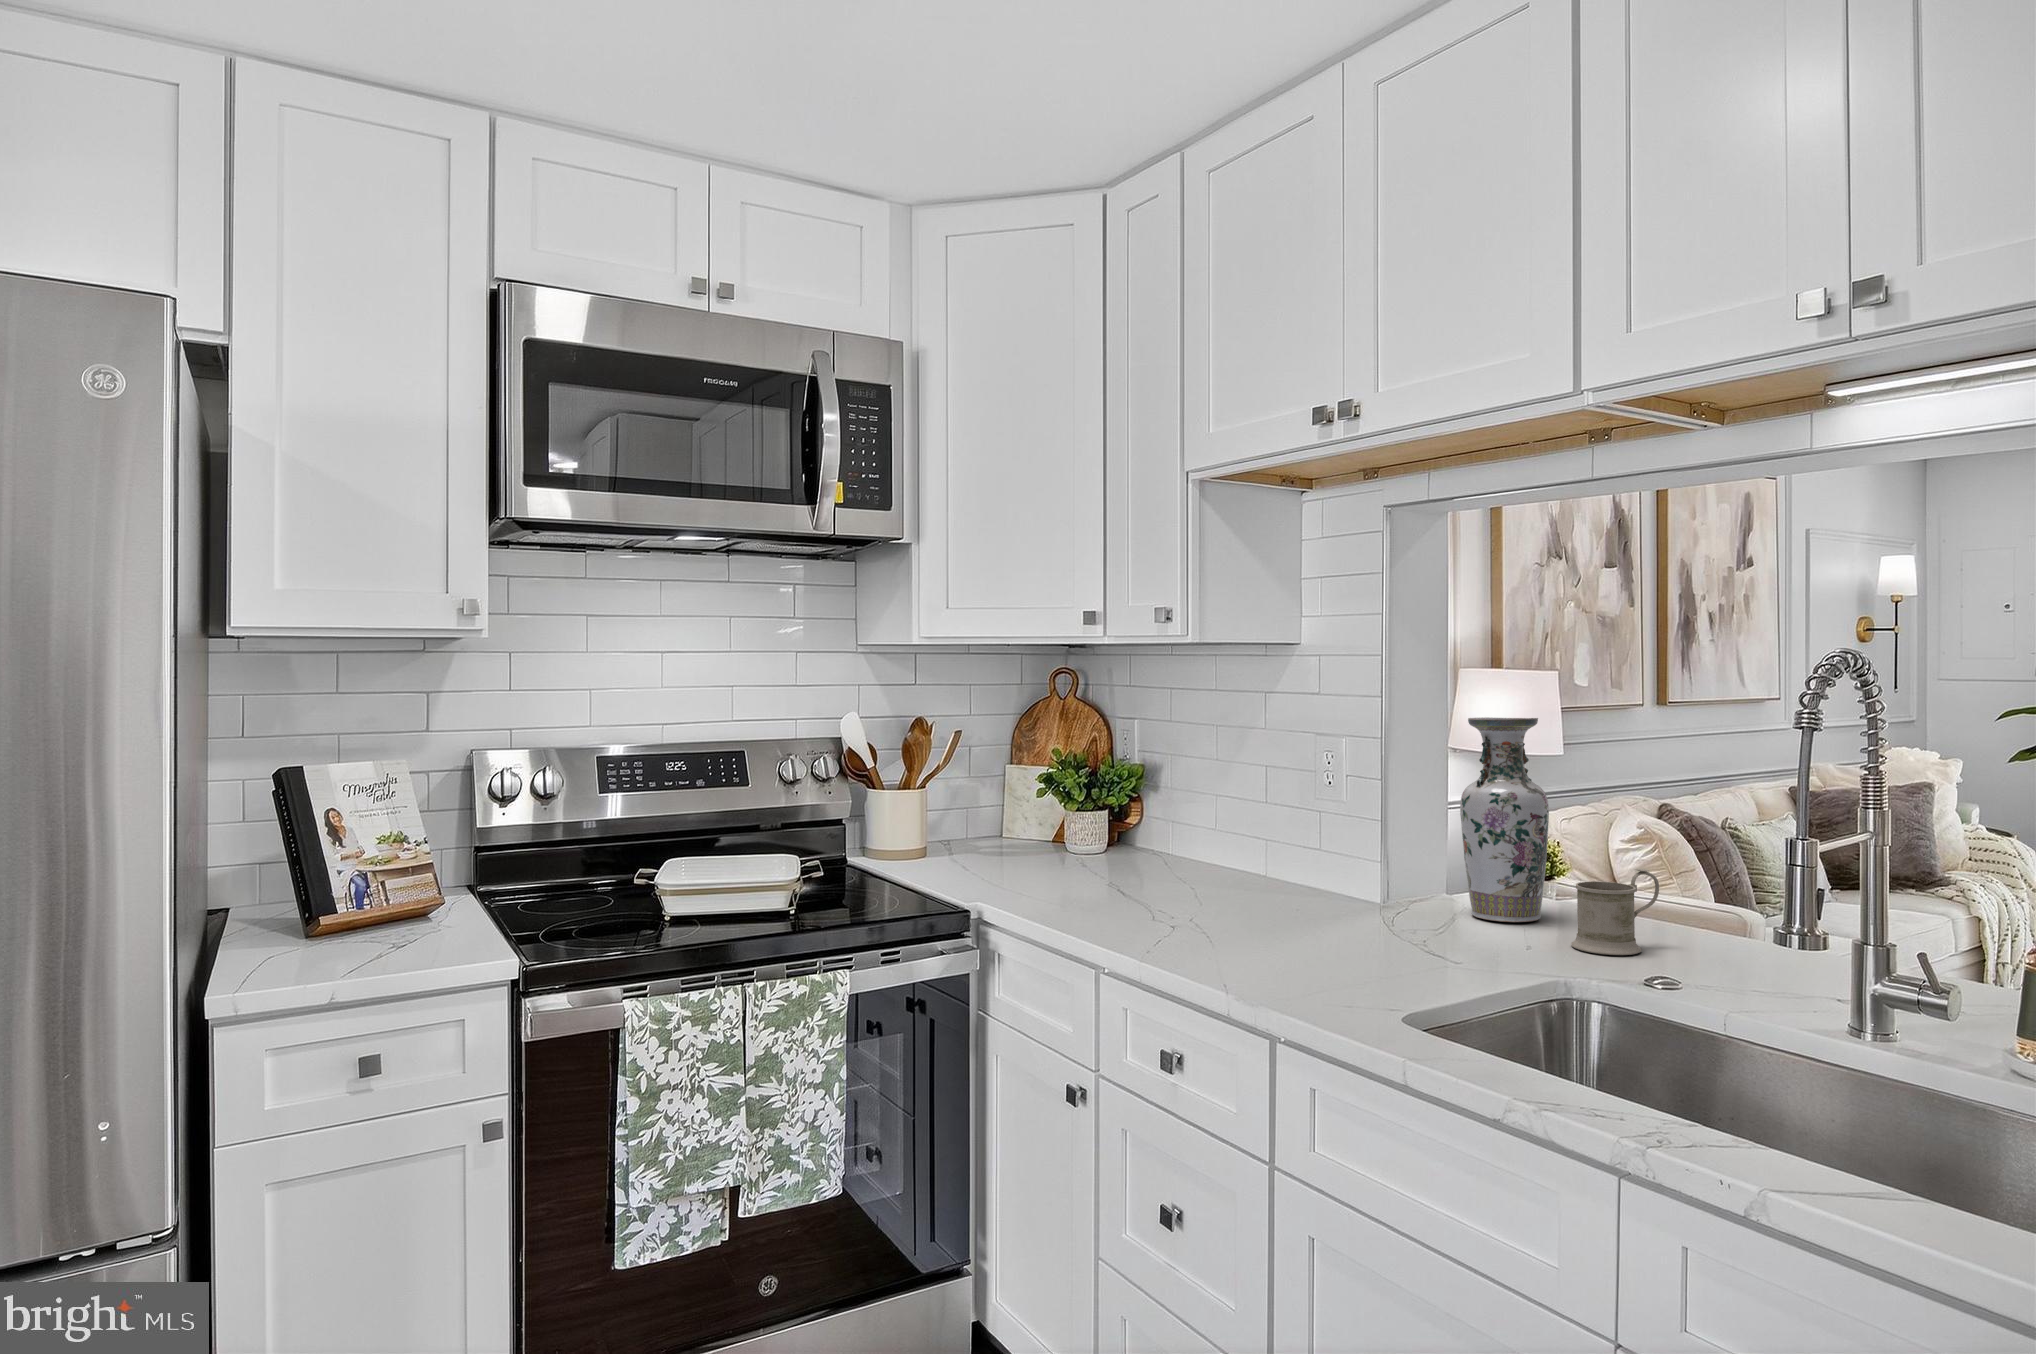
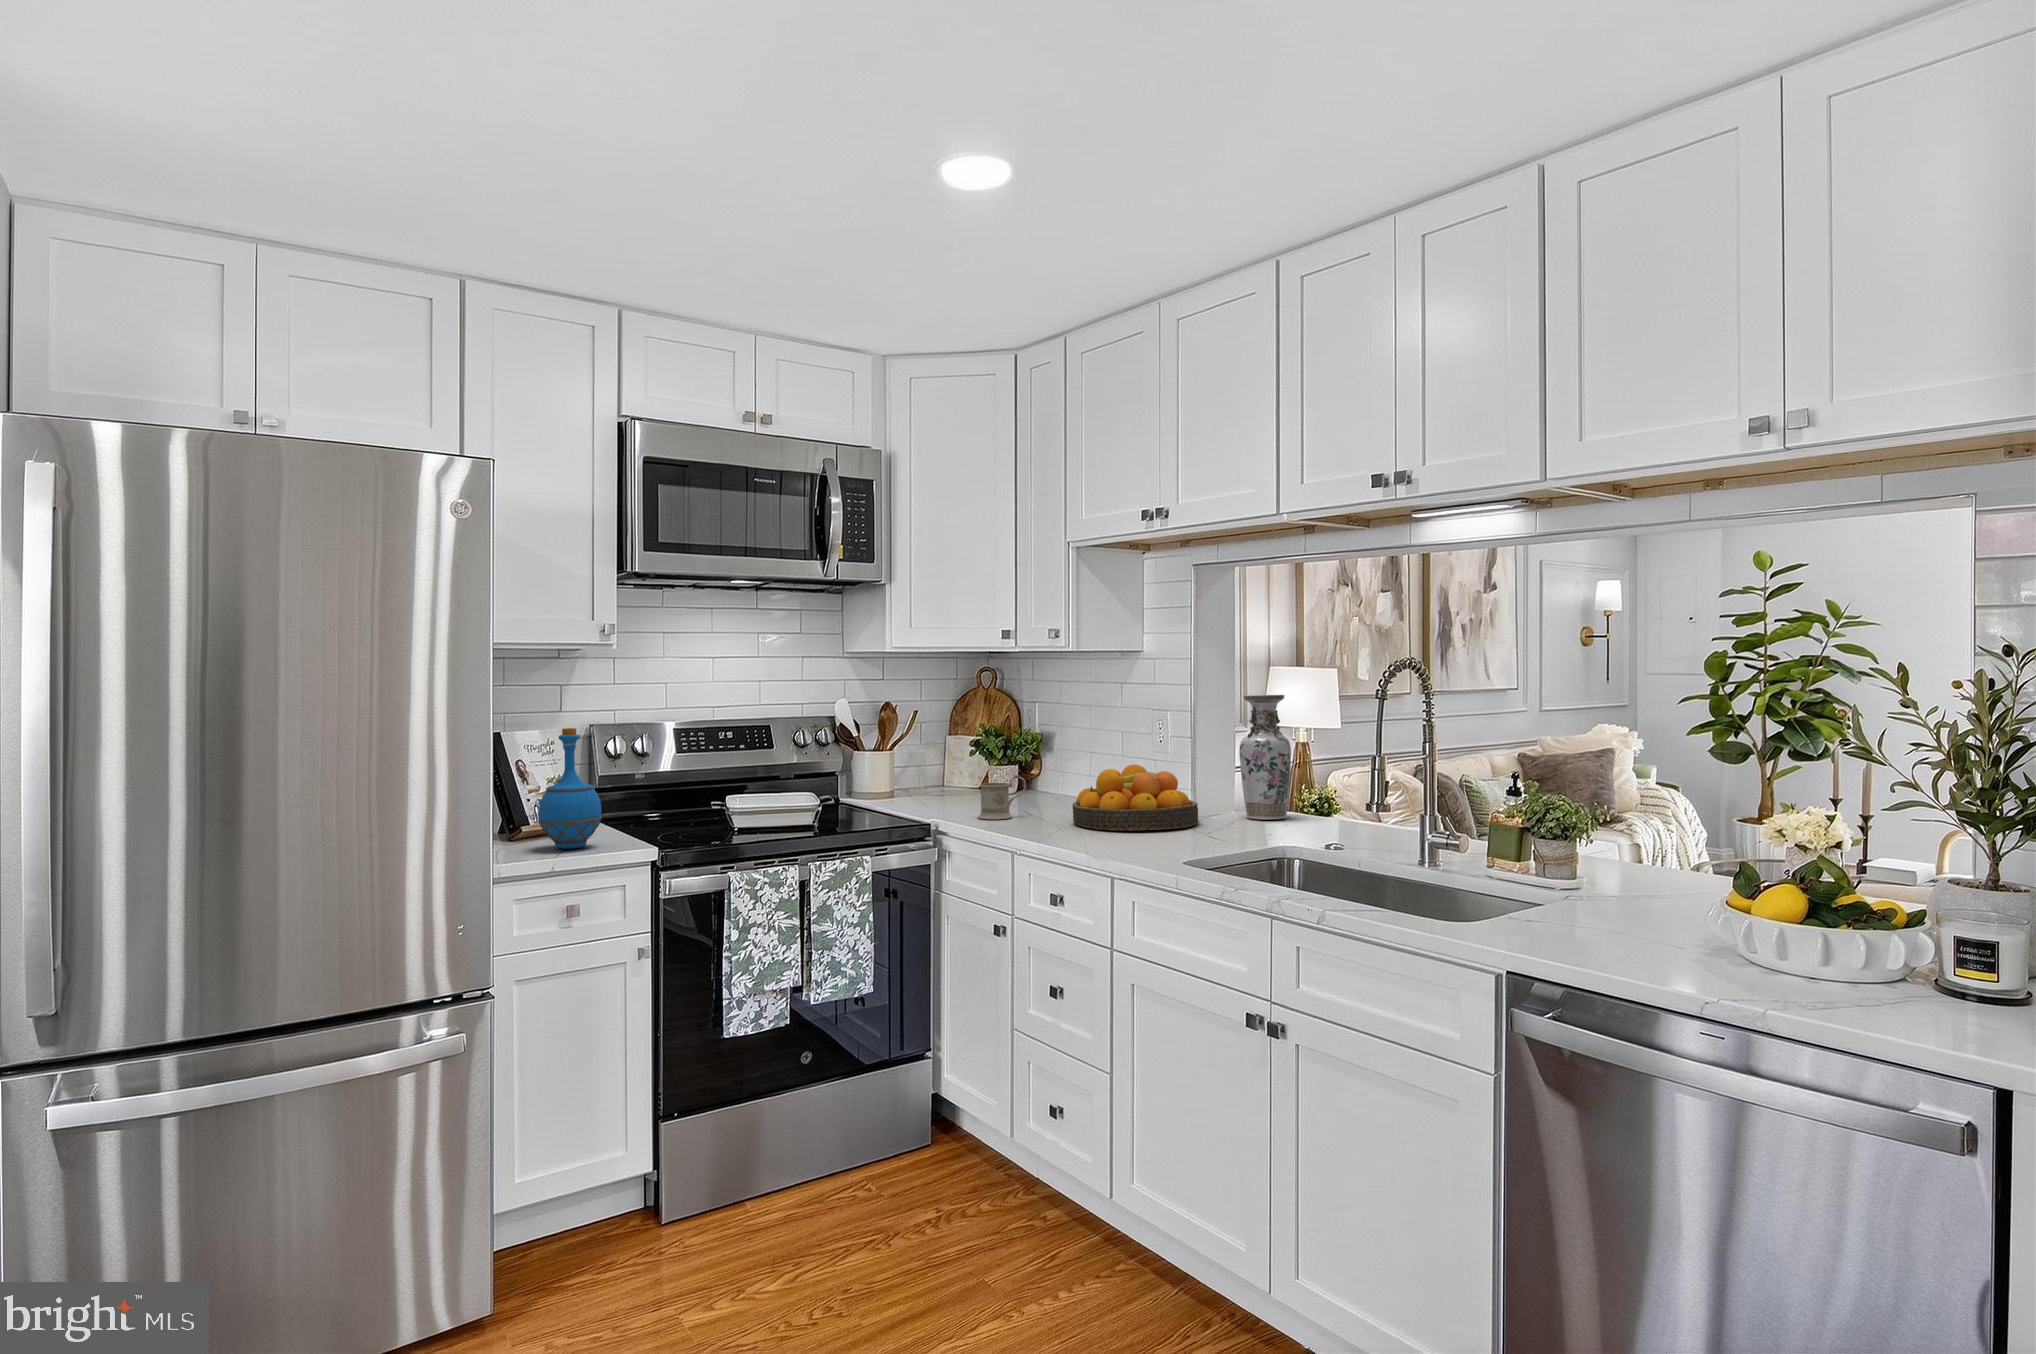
bottle: none [319,765,428,961] -> present [538,728,602,849]
fruit bowl: none [1189,826,1397,945] -> present [1073,764,1198,831]
mug: present [1571,869,1659,955] -> present [978,775,1026,819]

